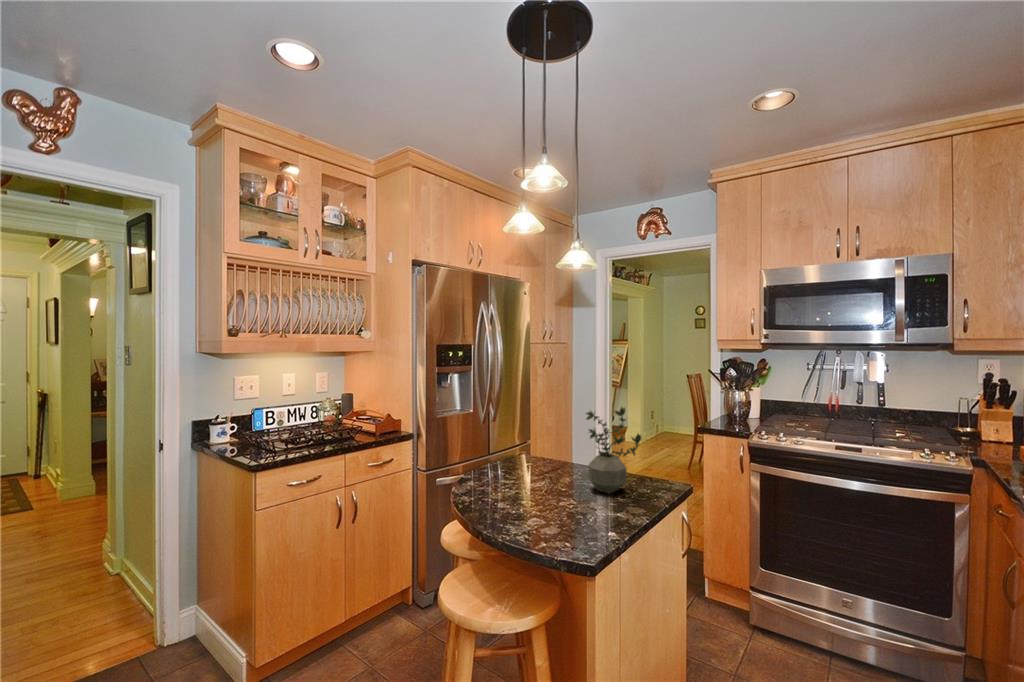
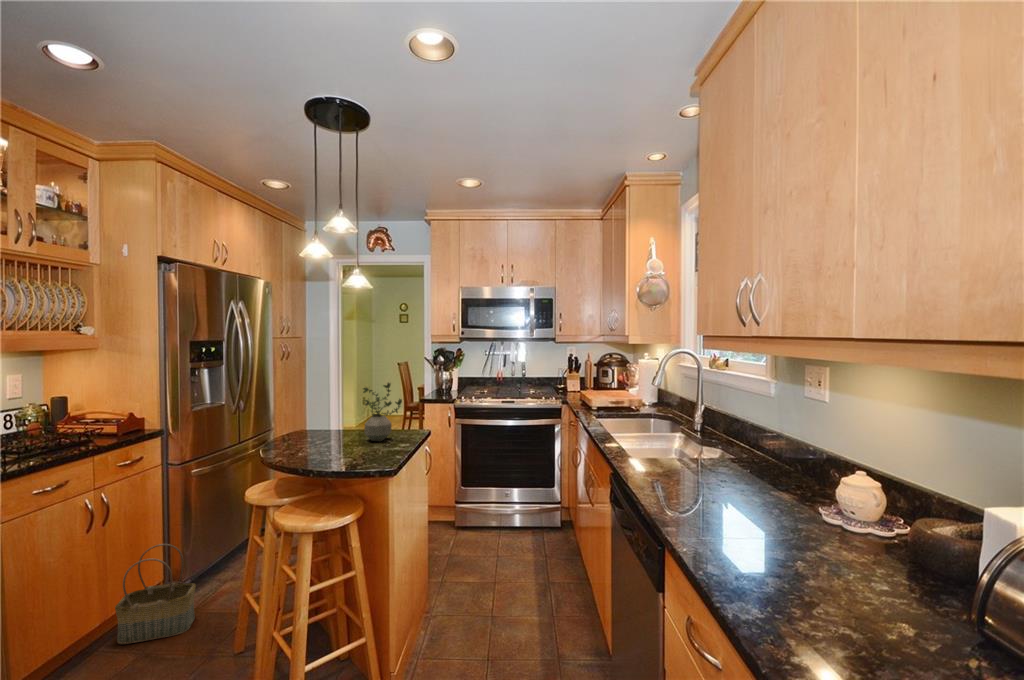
basket: none [358,555,425,661] -> present [115,544,196,644]

